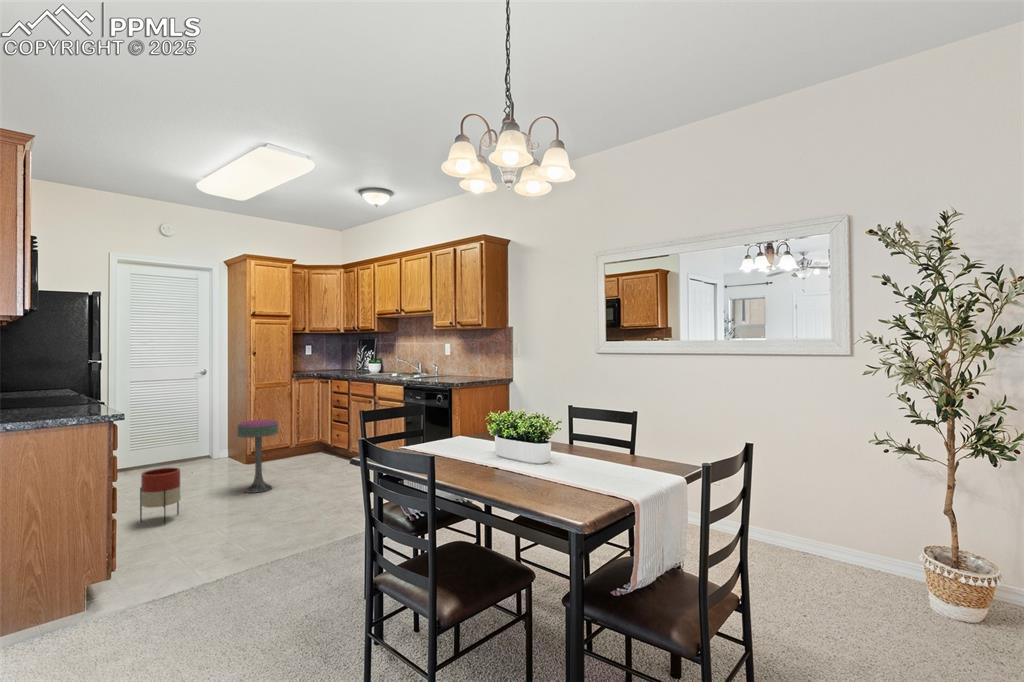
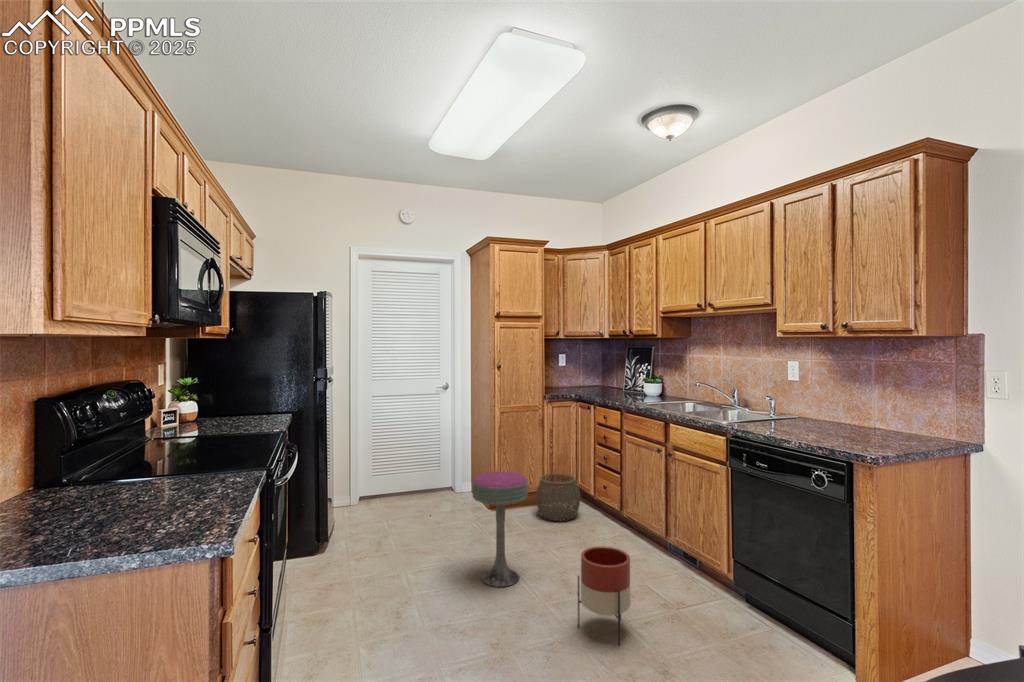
woven basket: none [285,431,320,463] -> present [536,473,580,521]
planter: present [140,468,181,525] -> present [578,546,631,645]

